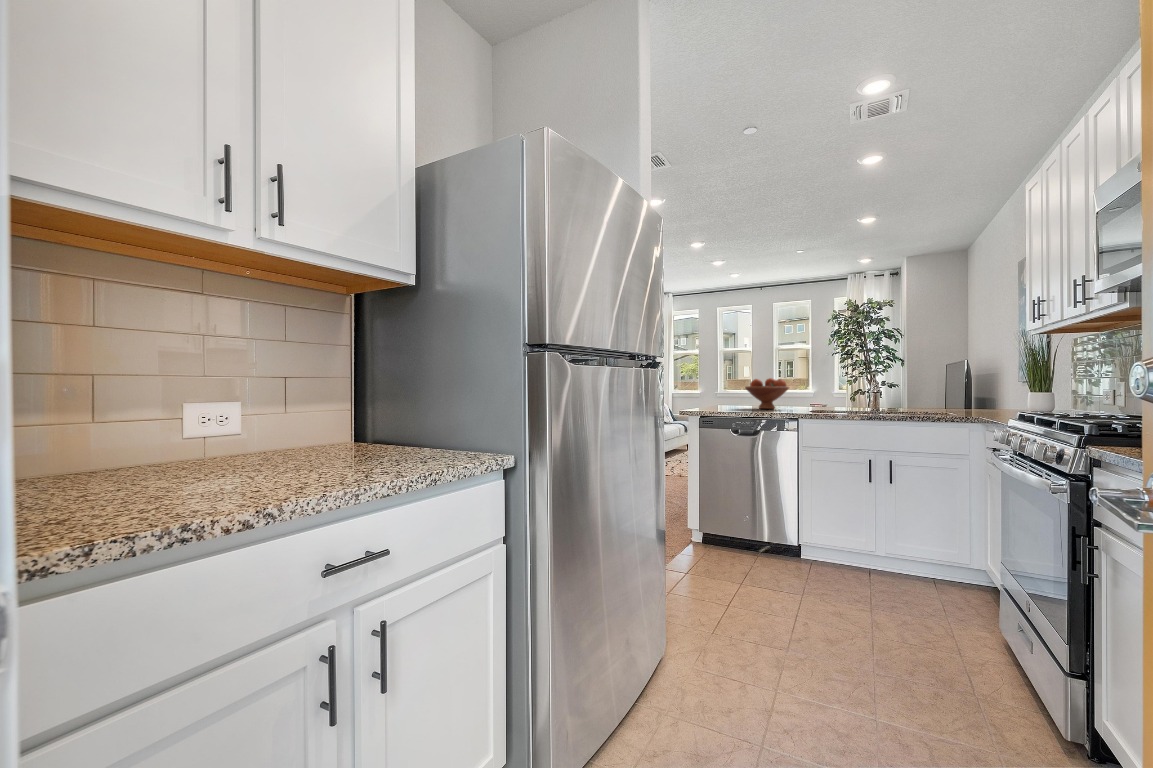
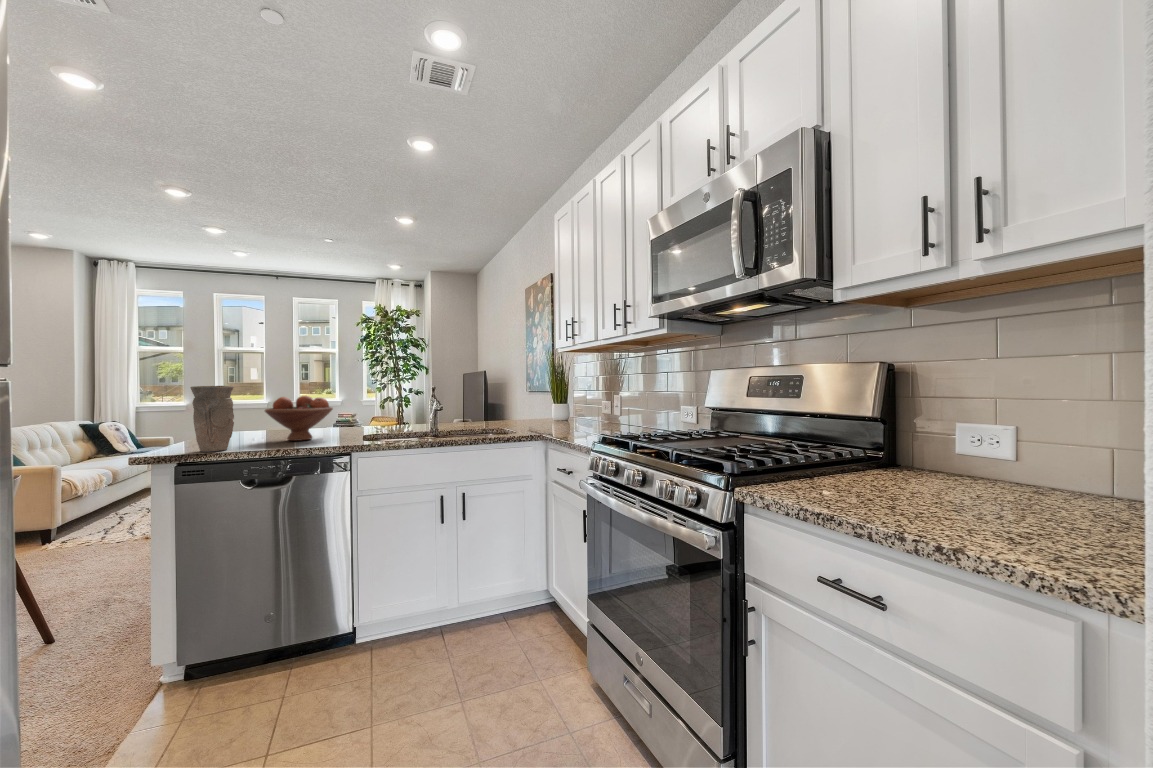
vase: none [705,371,727,410] -> present [190,386,234,452]

